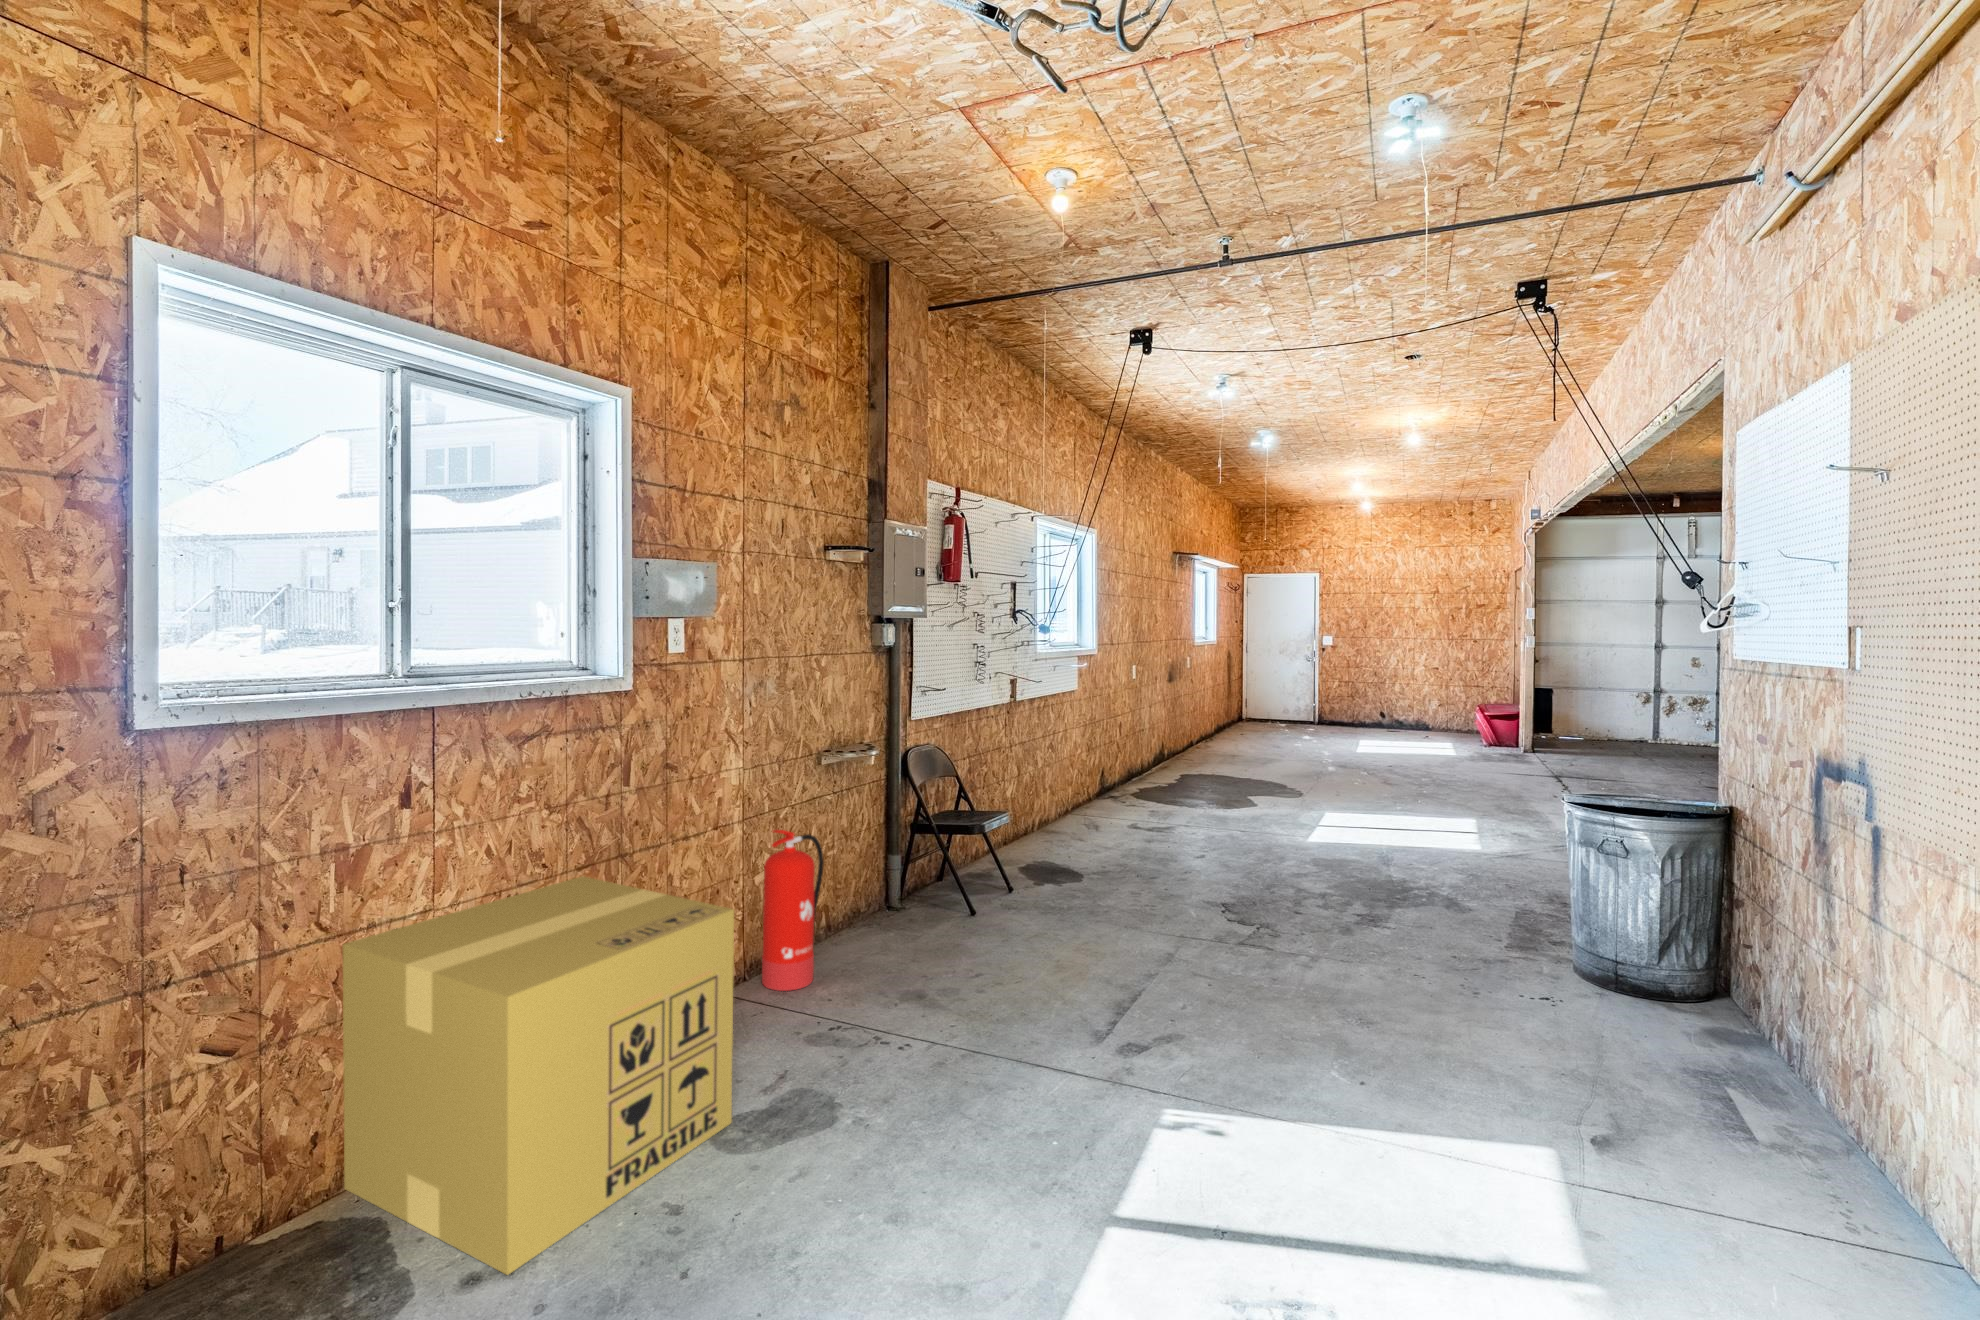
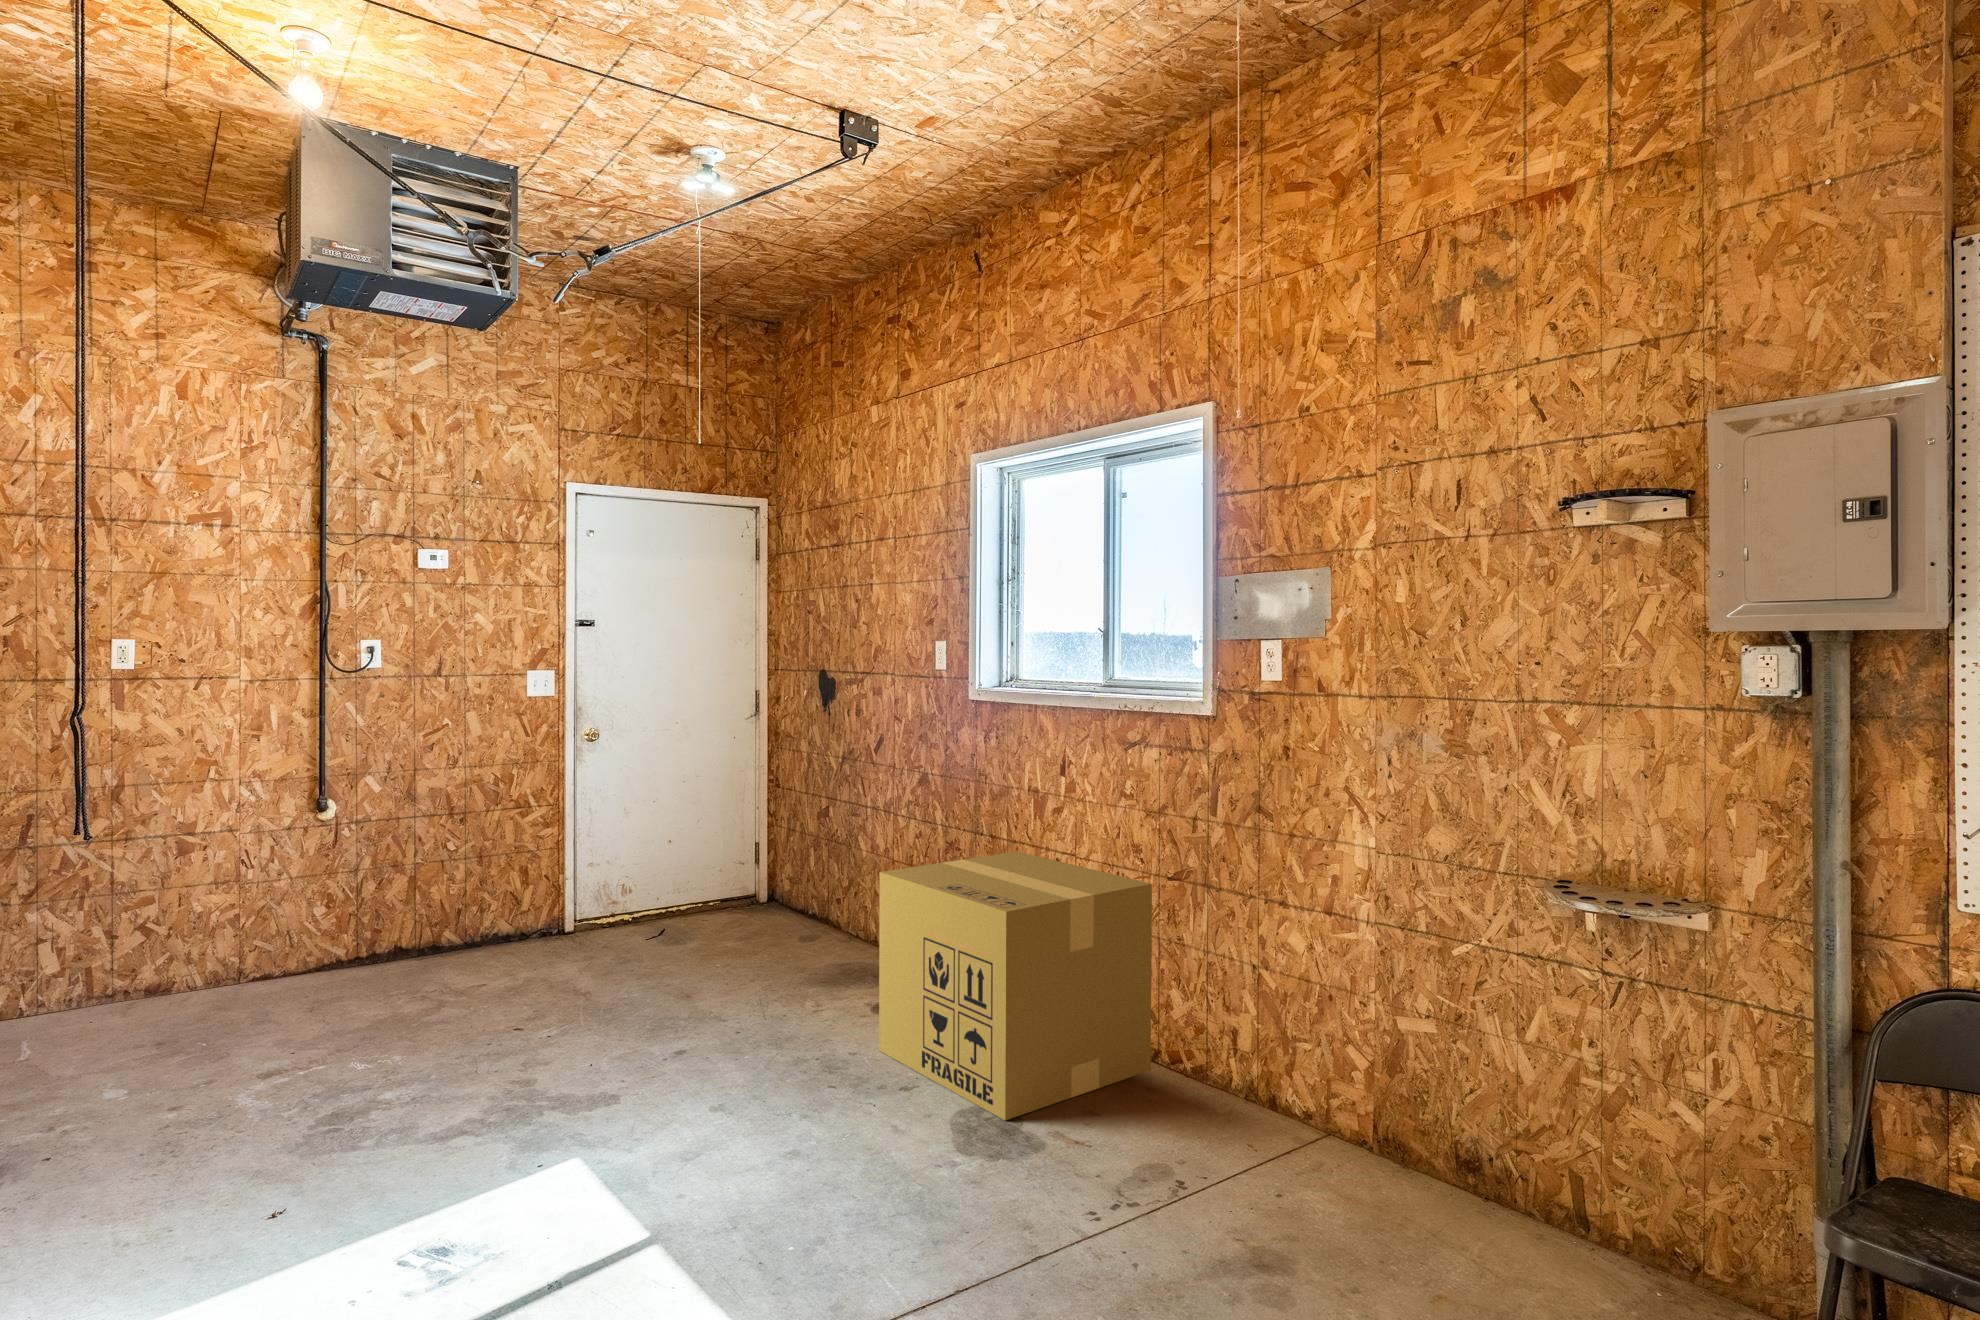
fire extinguisher: present [762,830,824,991] -> none [1332,940,1452,1204]

